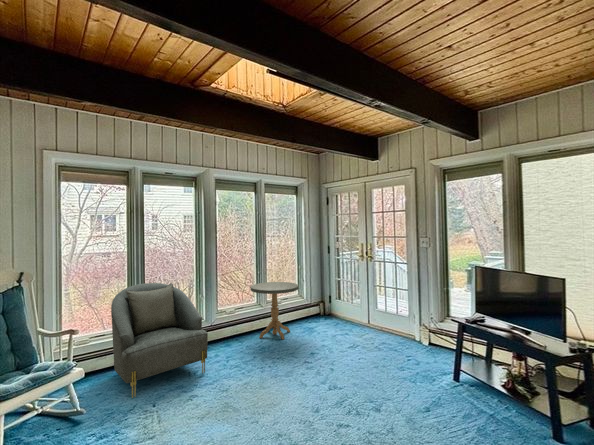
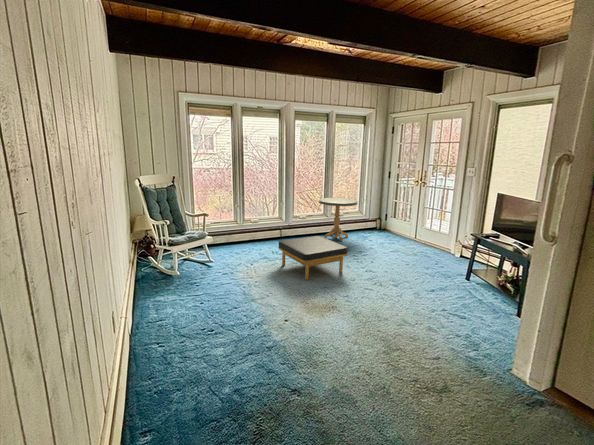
armchair: present [111,283,208,398] -> none [224,190,286,260]
ottoman: none [197,342,302,426] -> present [278,236,348,280]

